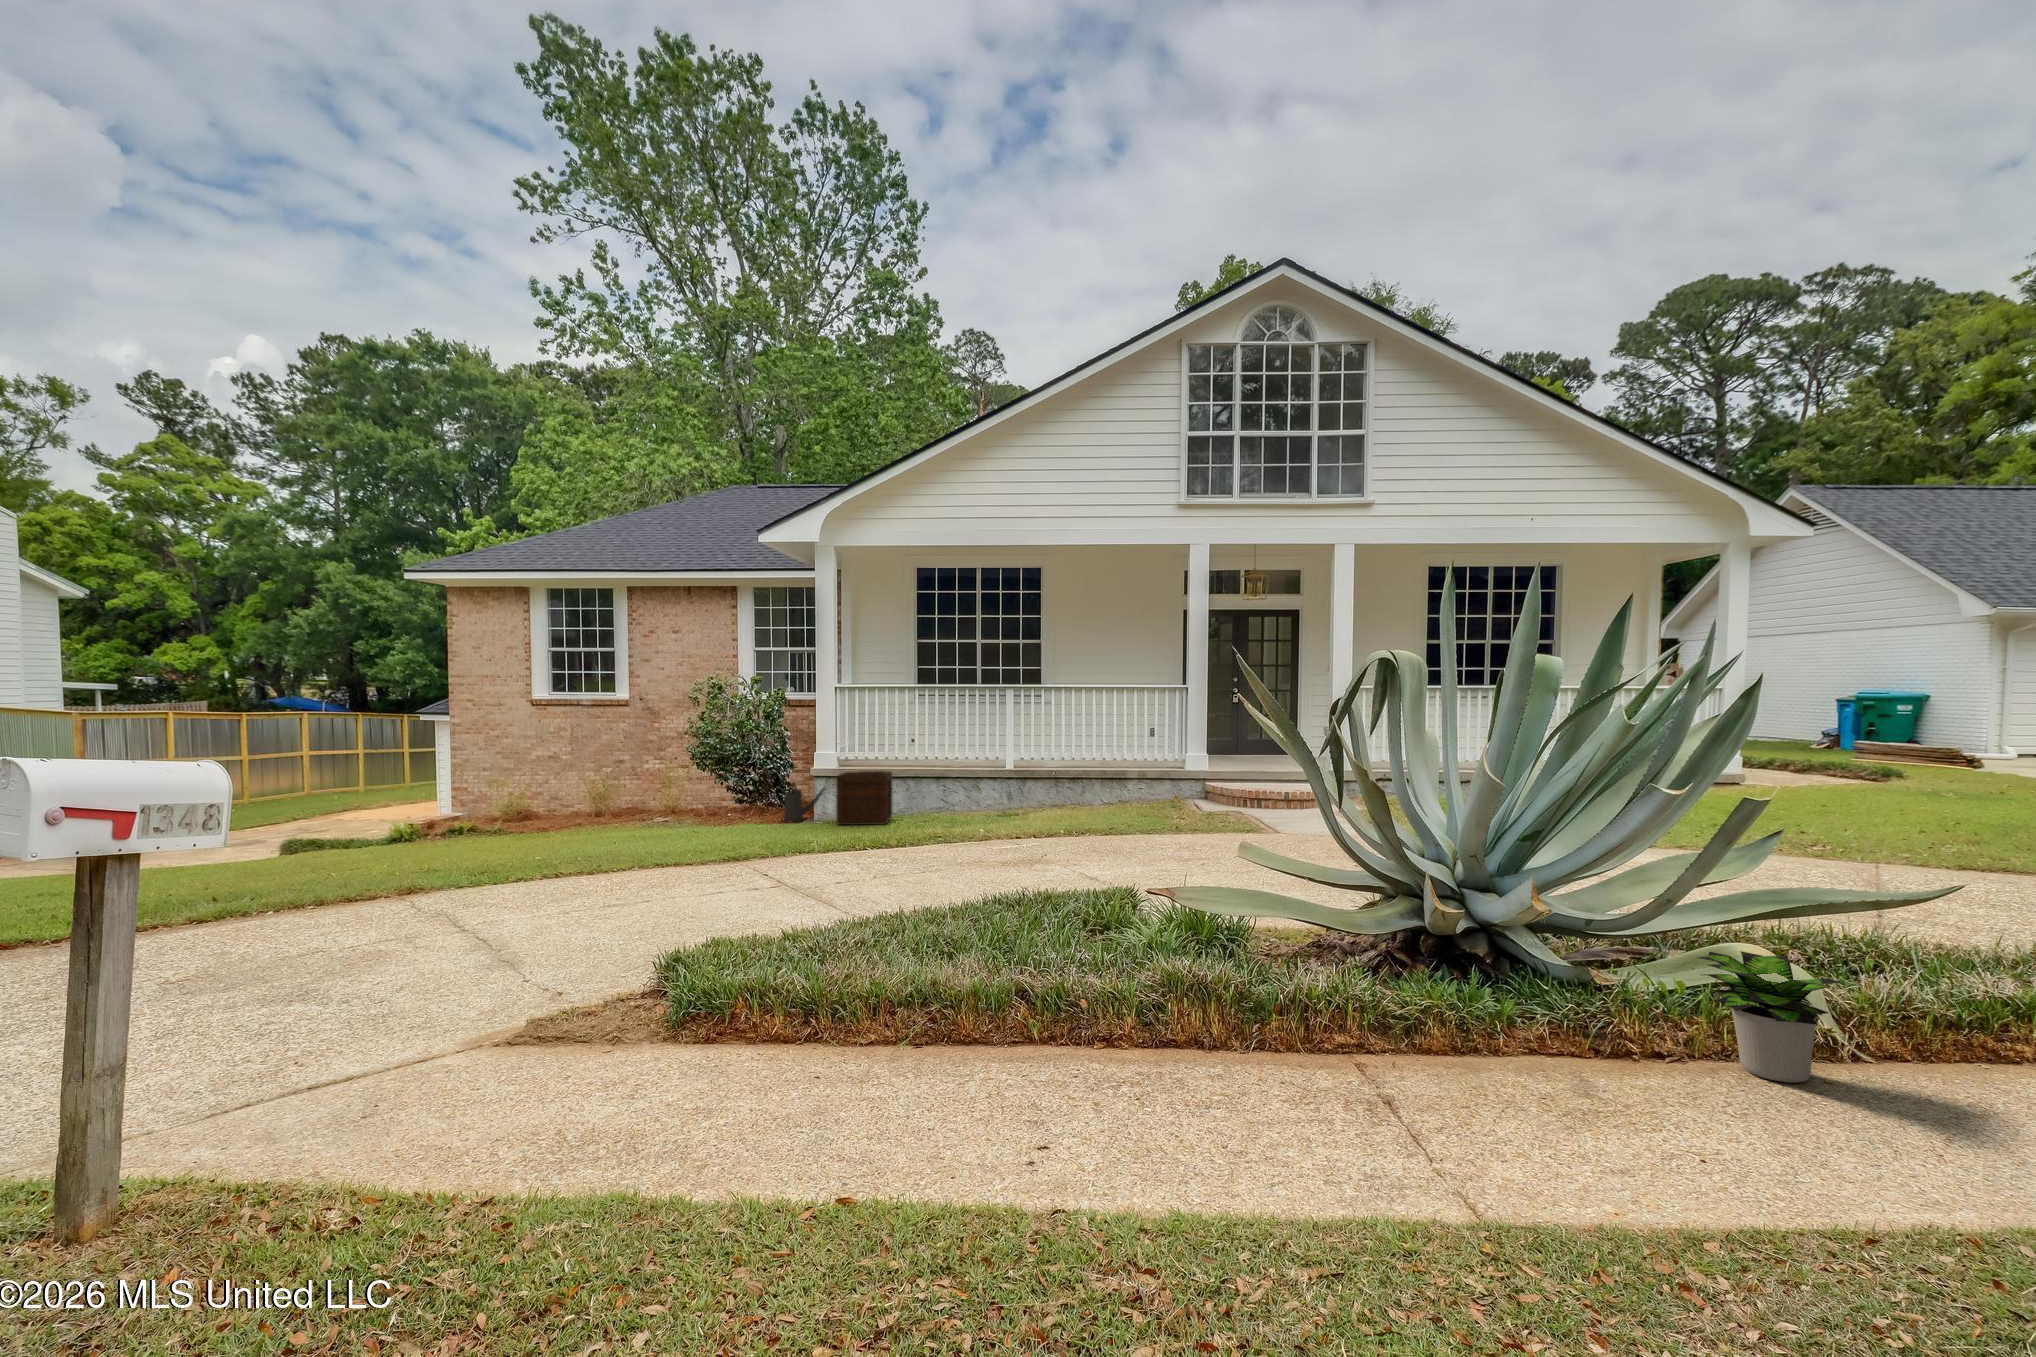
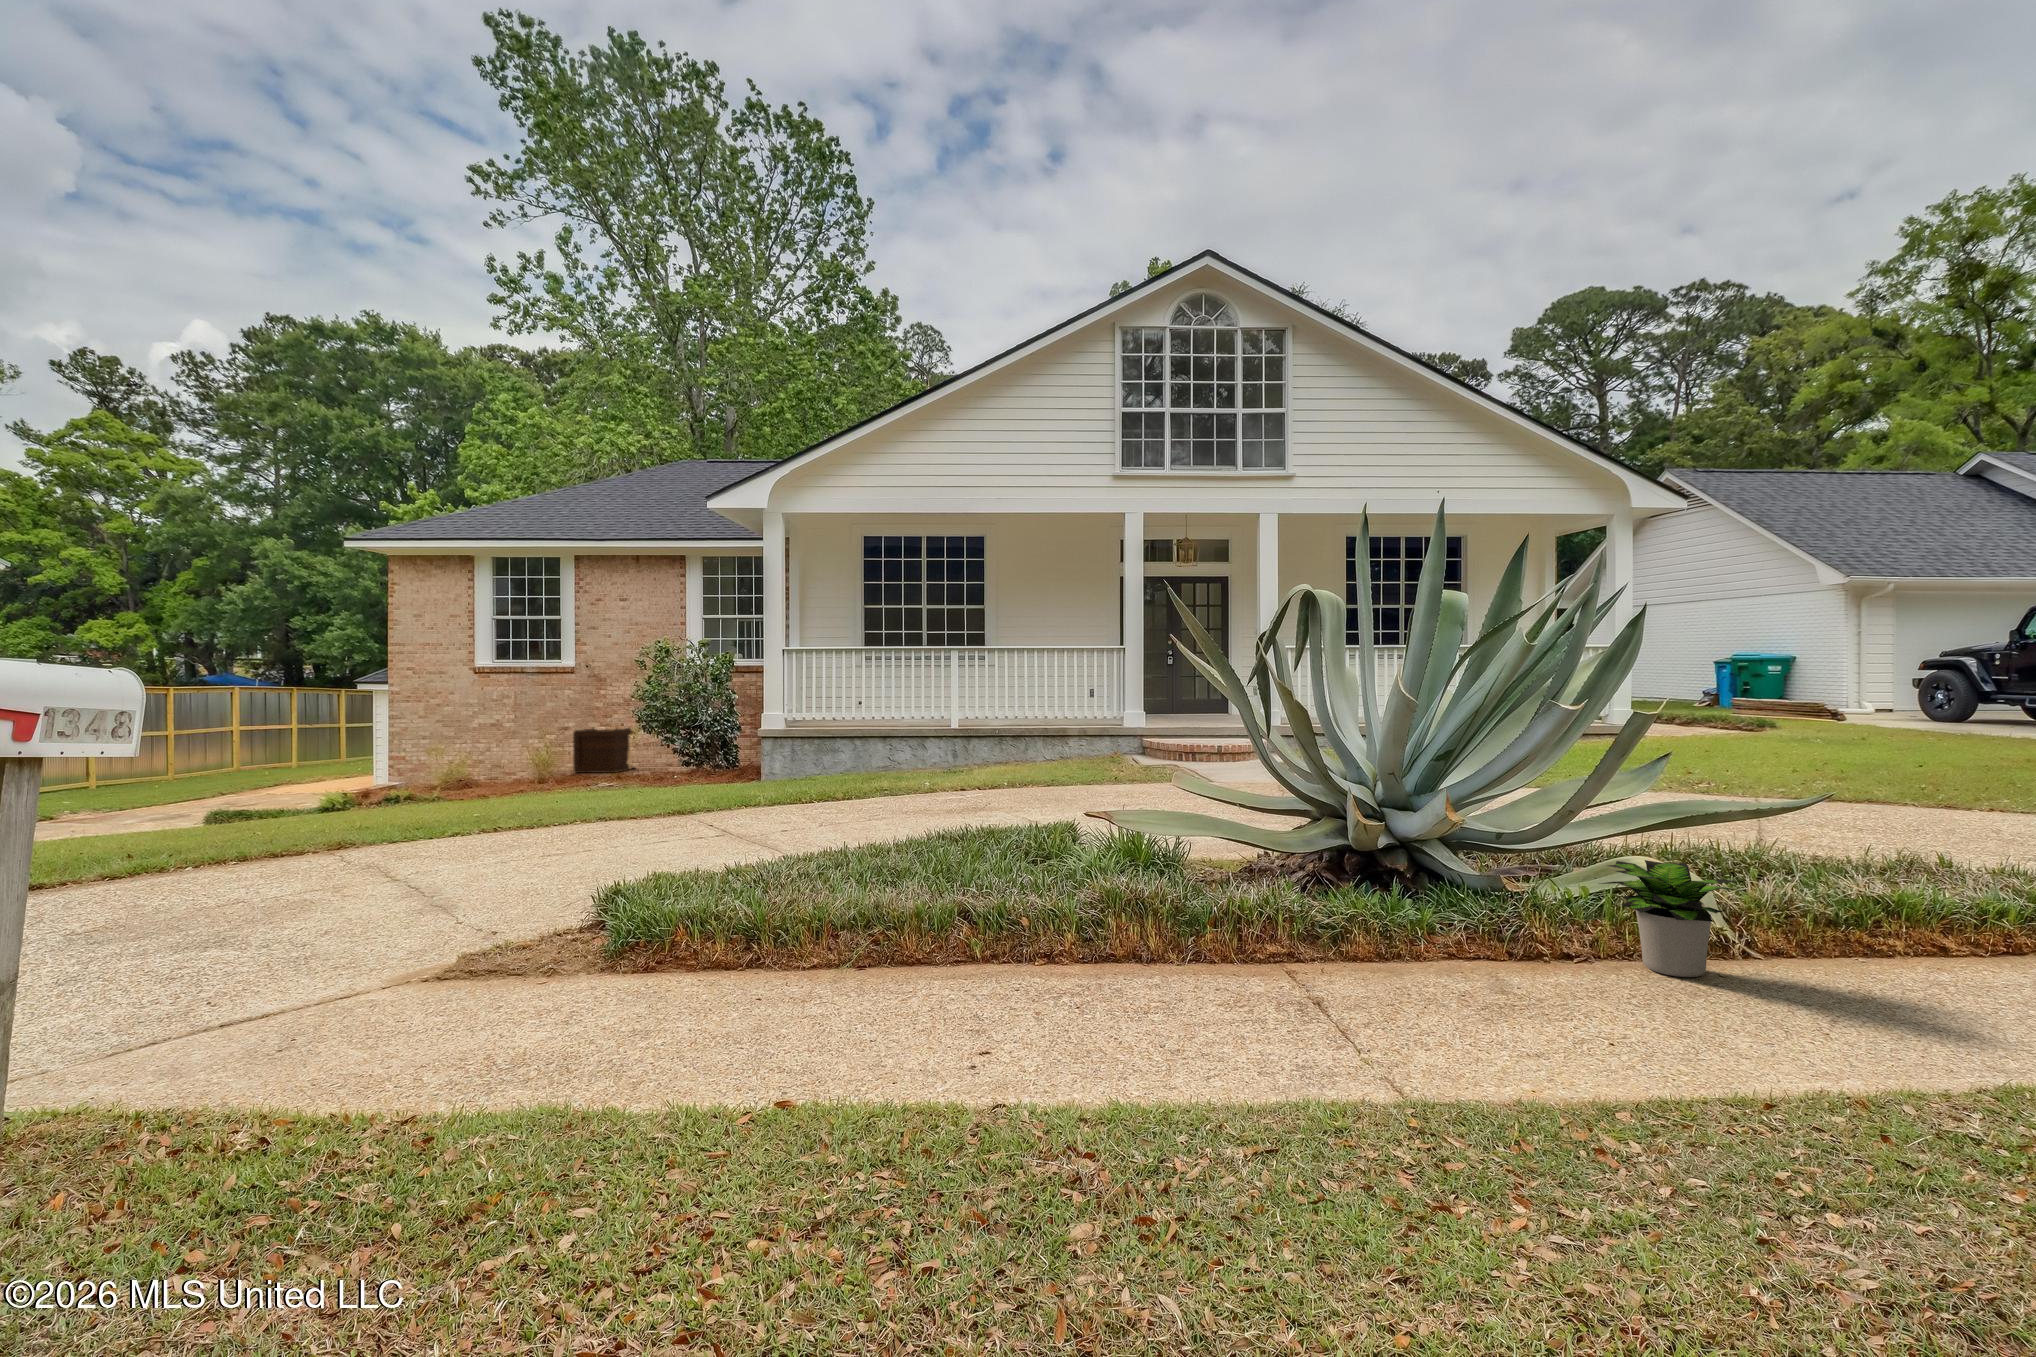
wooden crate: present [836,771,892,825] -> present [573,728,635,773]
watering can: present [777,782,825,822] -> none [727,742,776,782]

